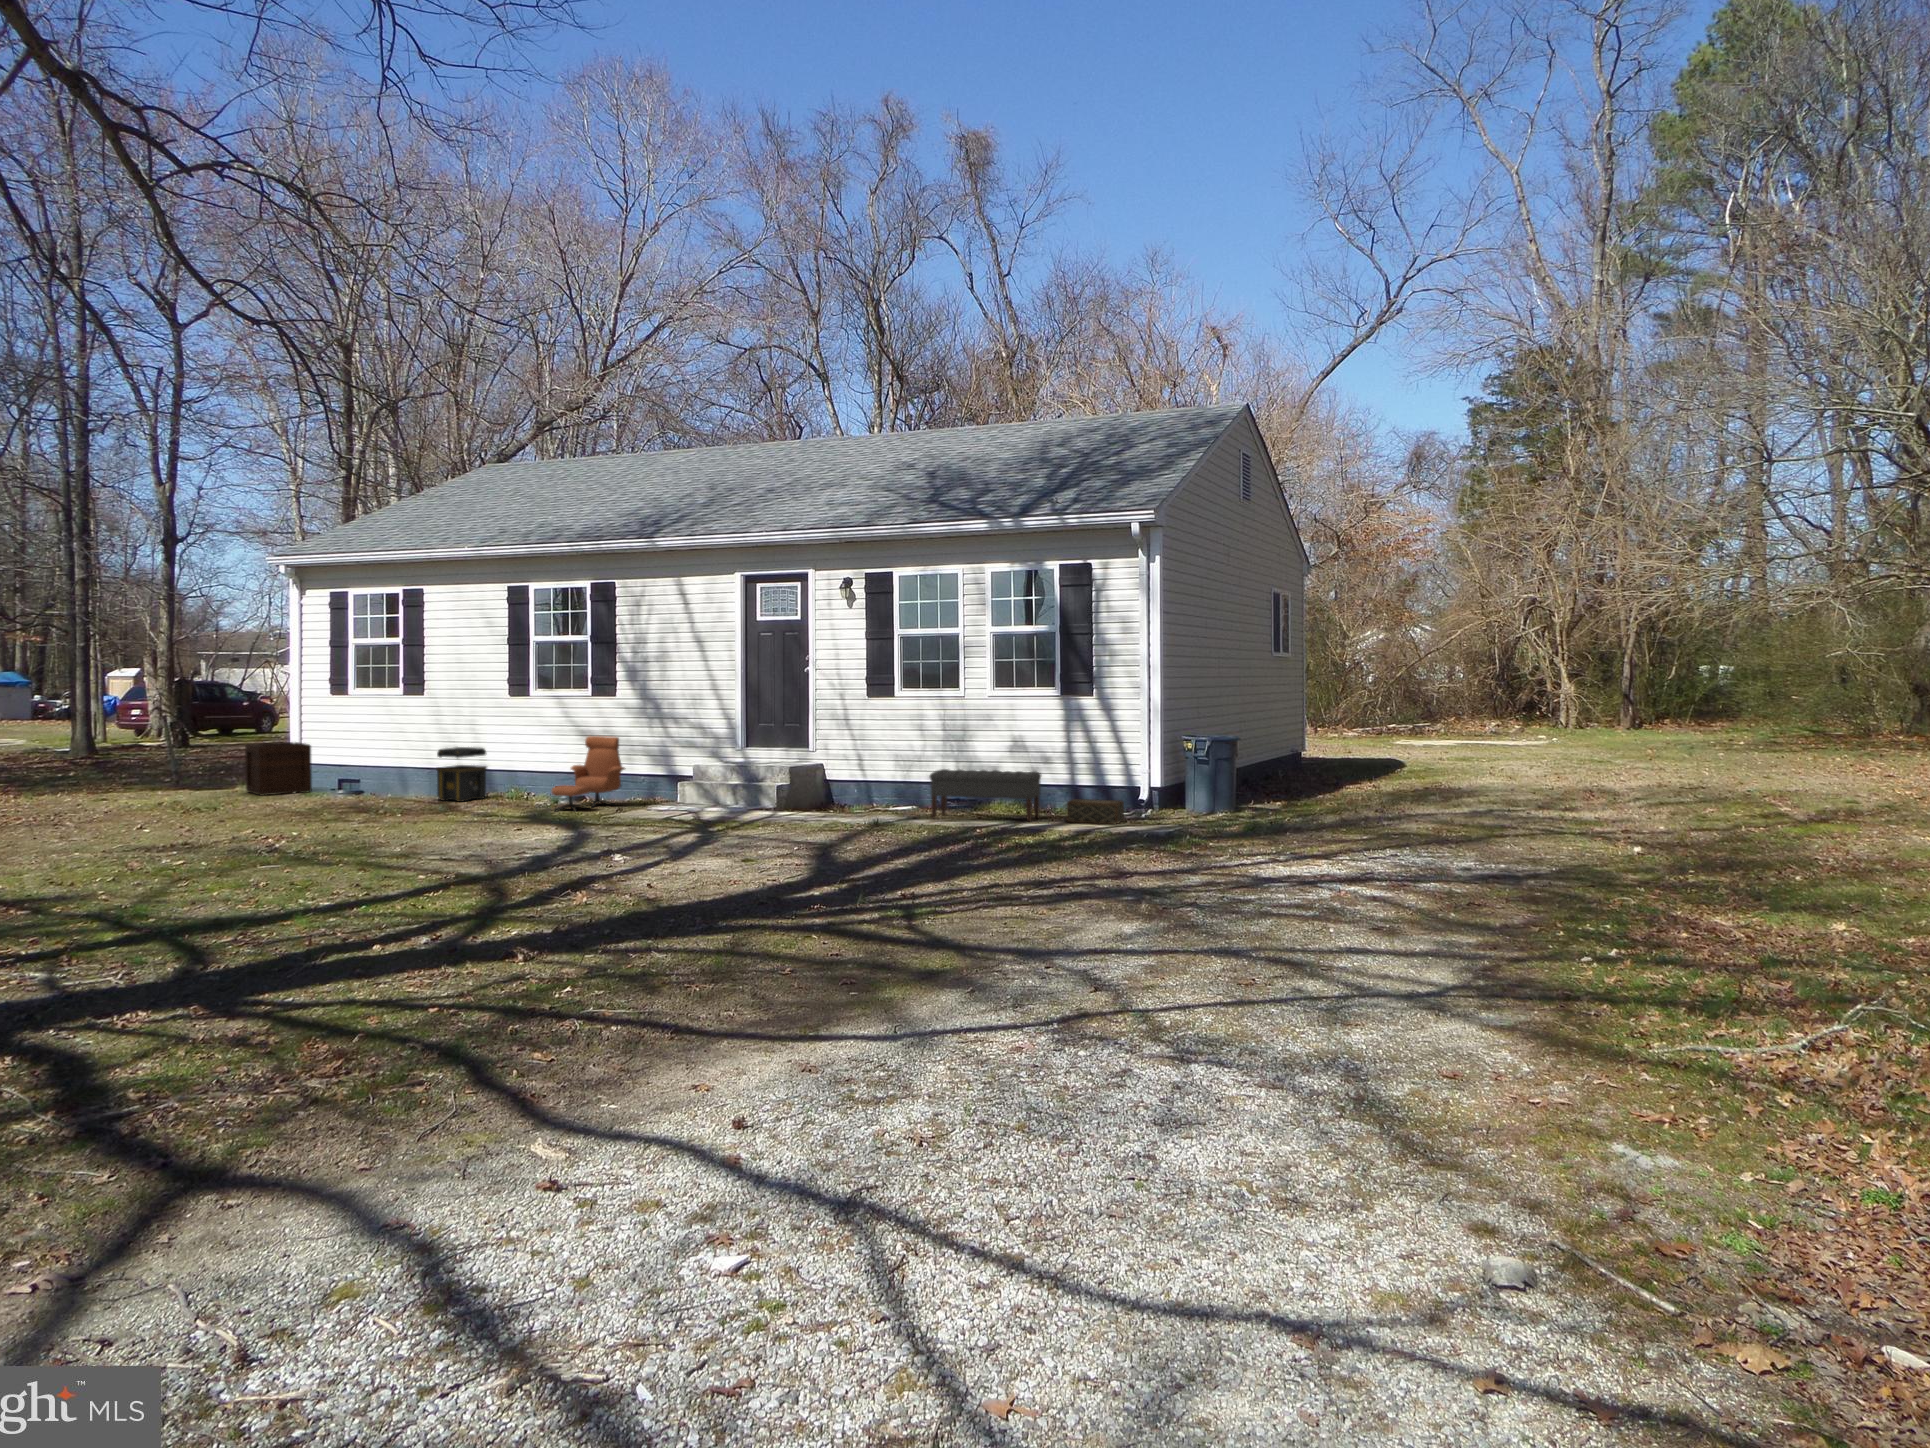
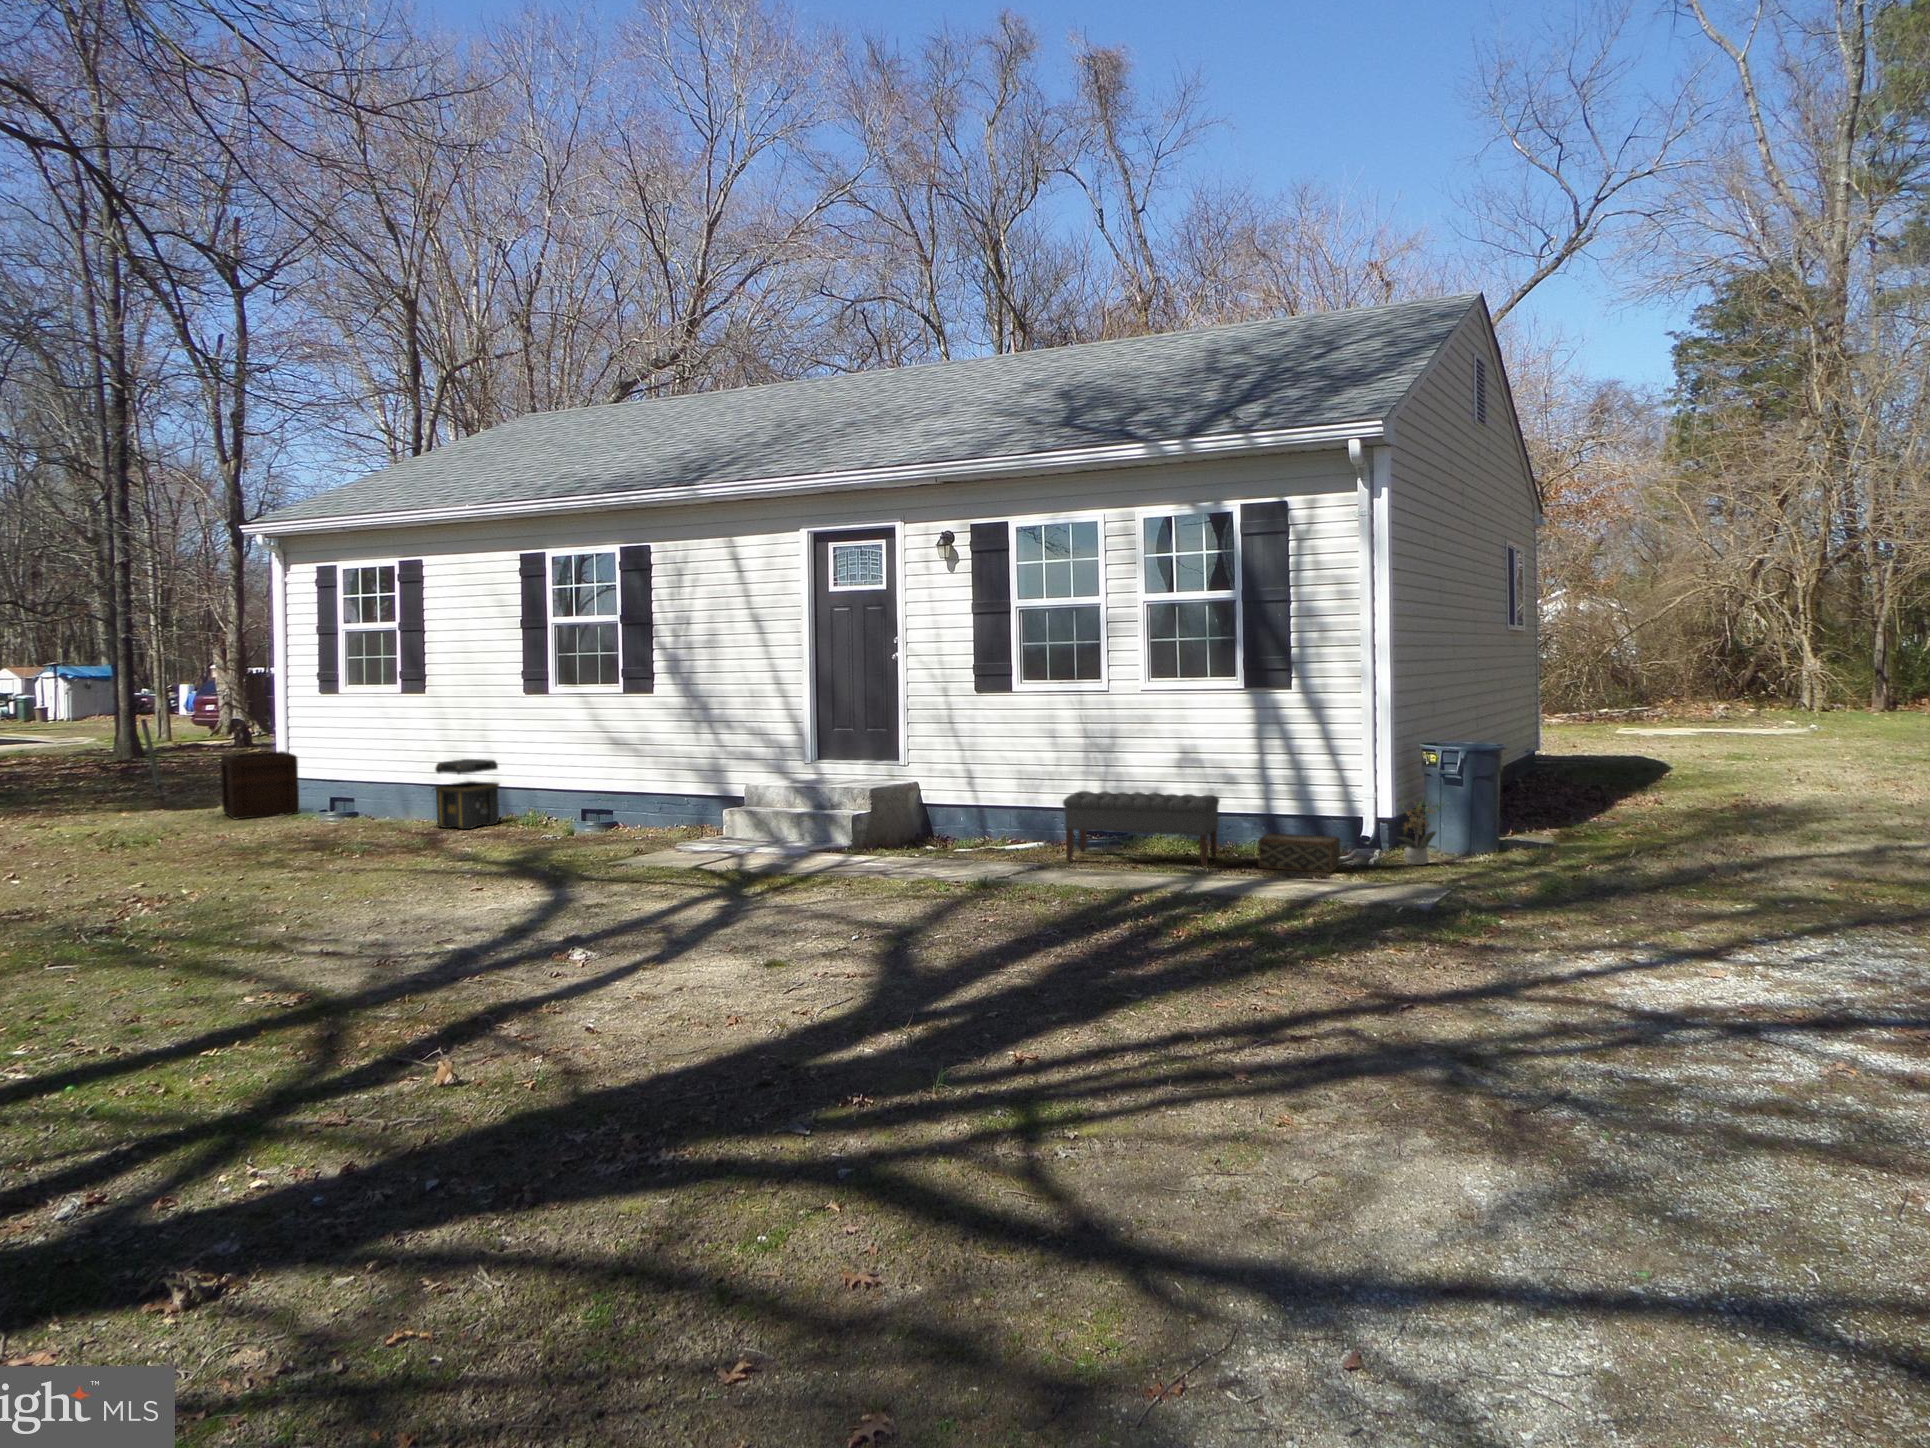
lounge chair: present [552,736,625,811] -> none [568,746,665,847]
potted plant: none [1164,773,1199,820] -> present [1396,798,1443,865]

